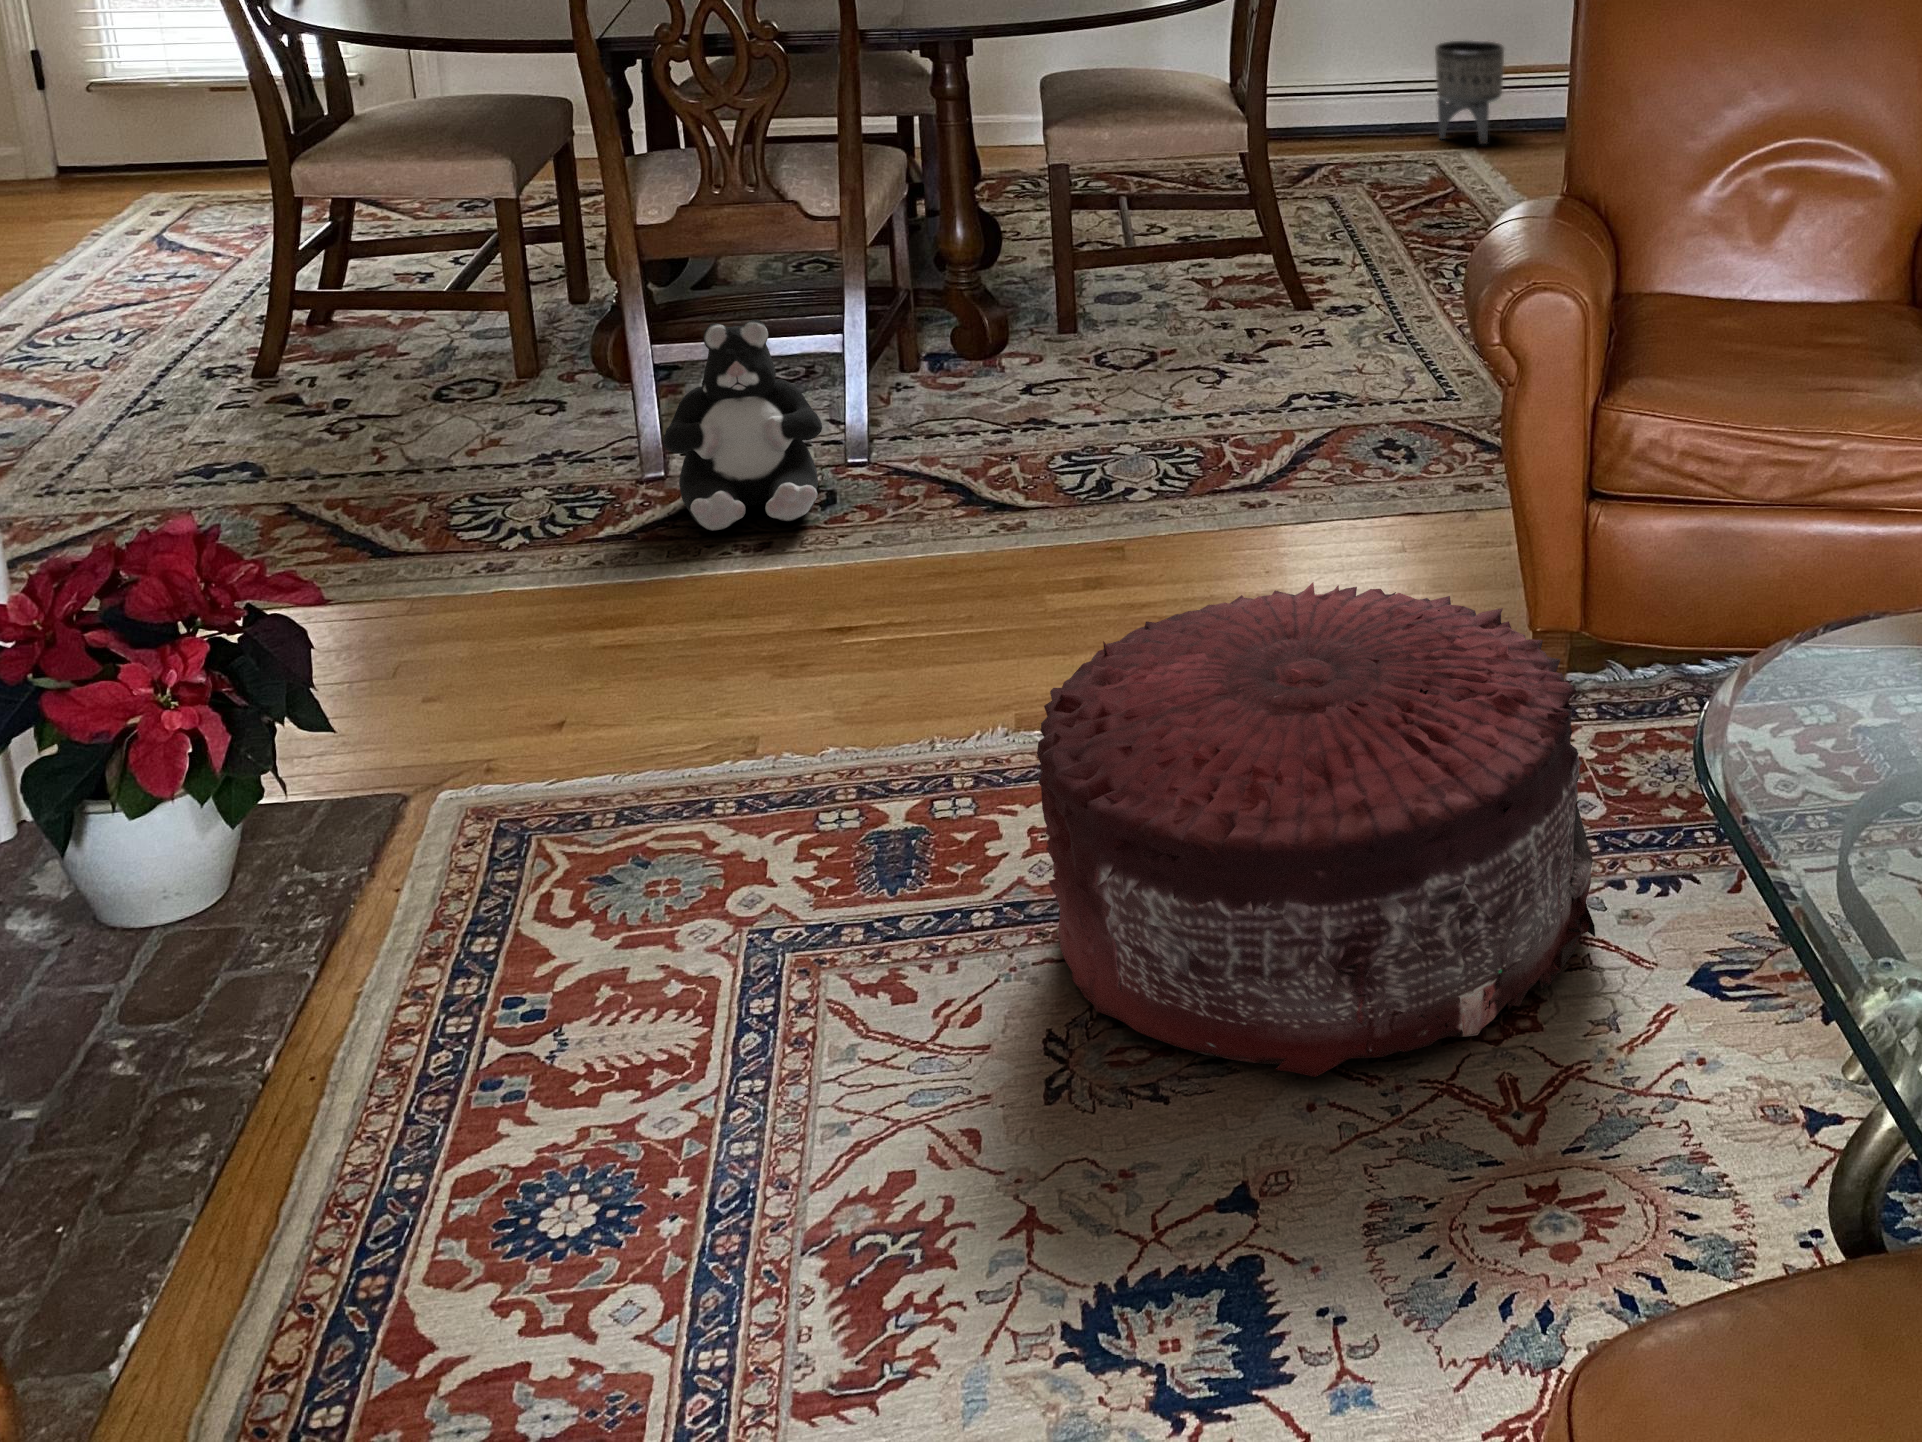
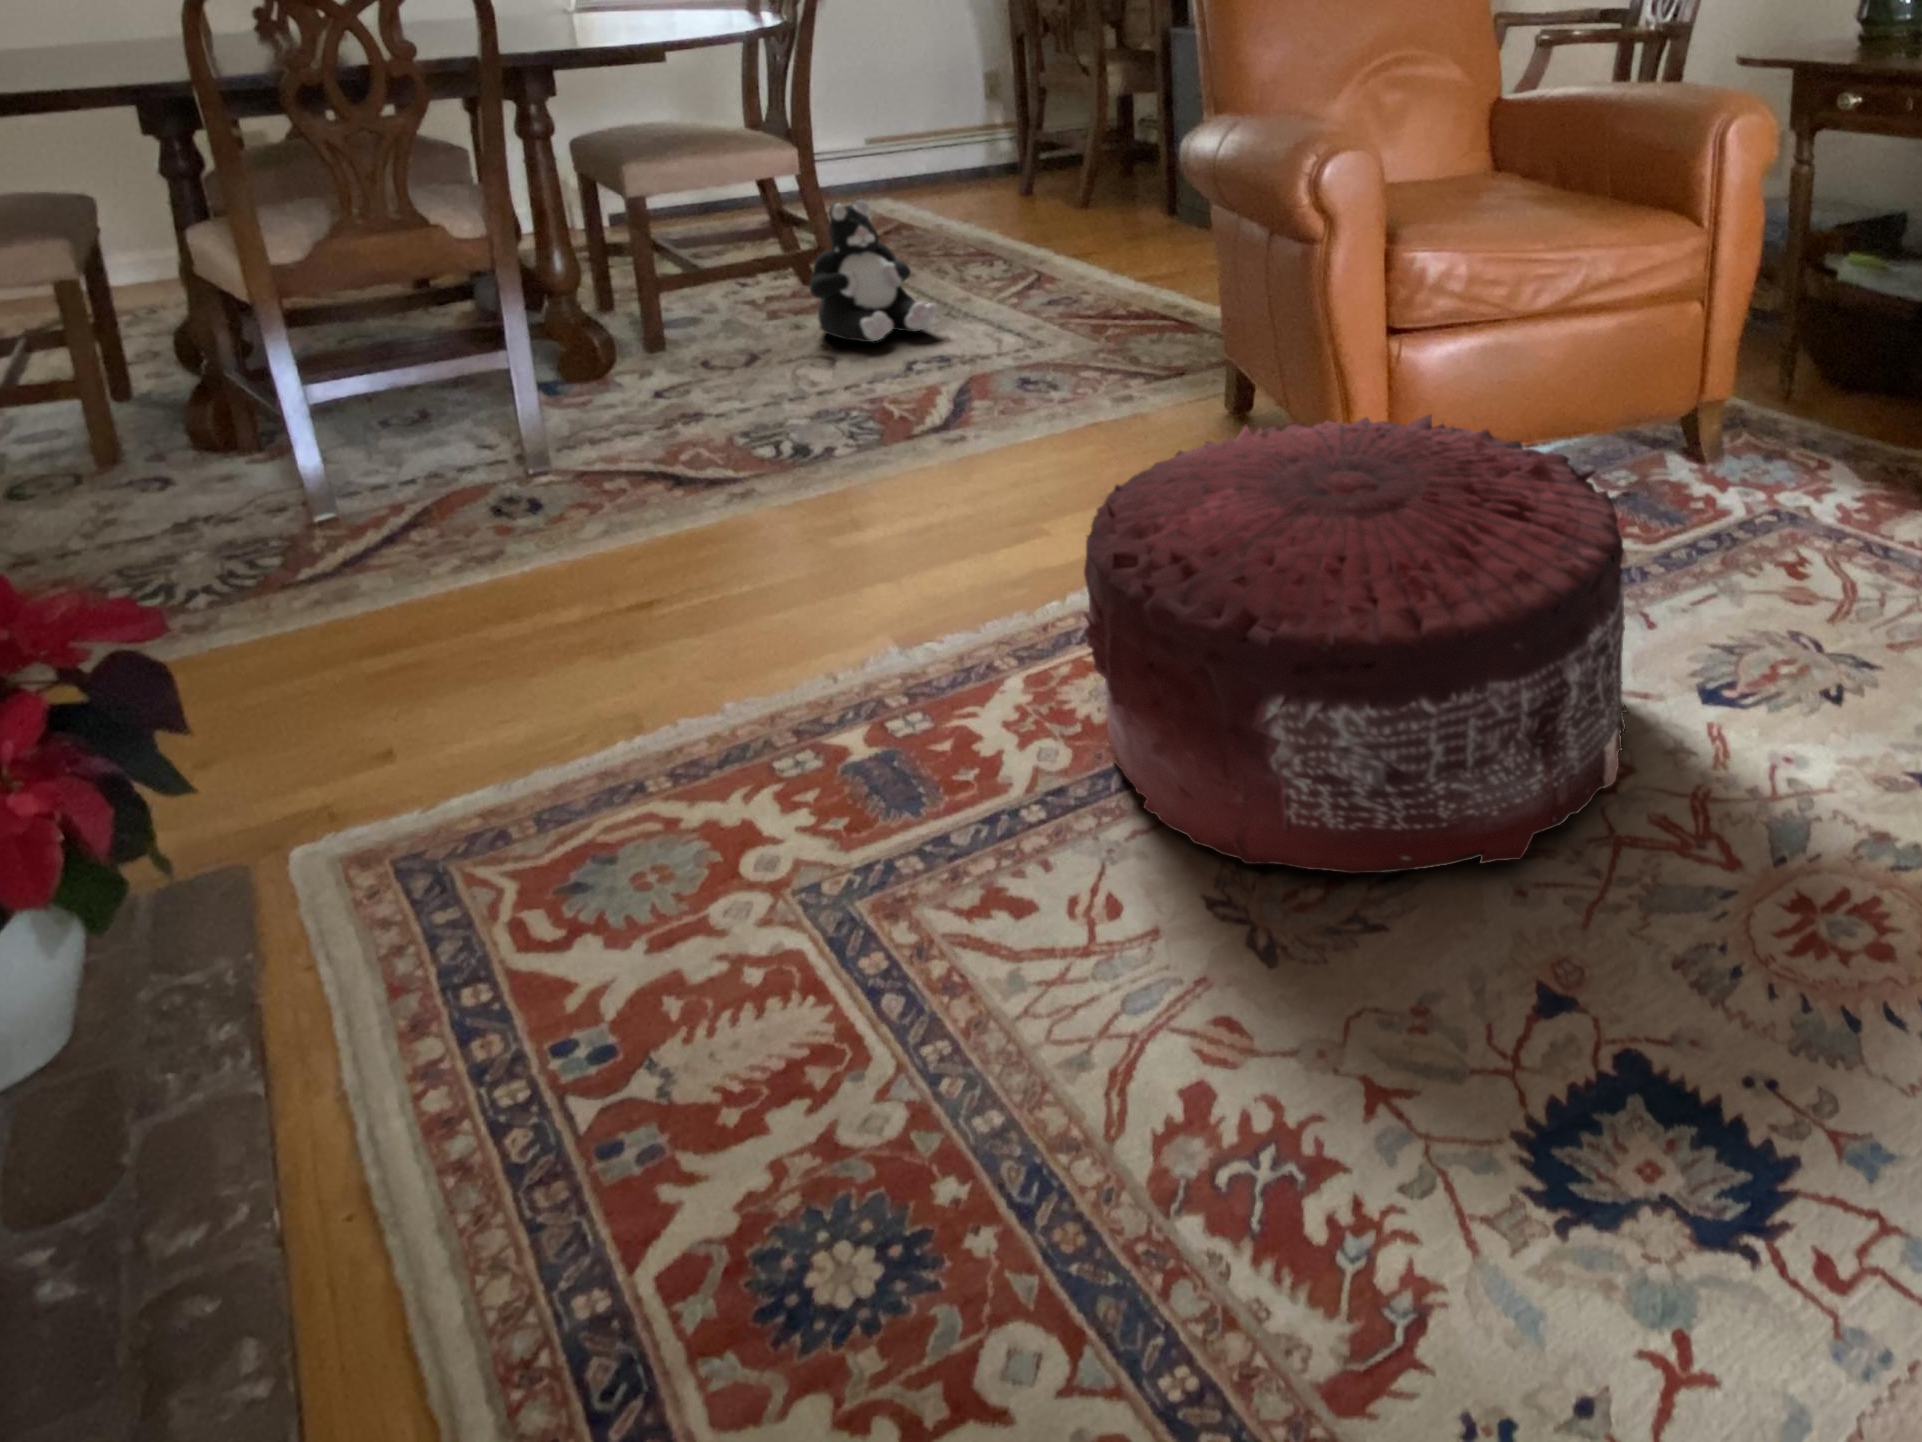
planter: present [1435,40,1505,144] -> none [855,111,914,193]
plush toy: present [663,320,822,530] -> present [810,199,938,342]

